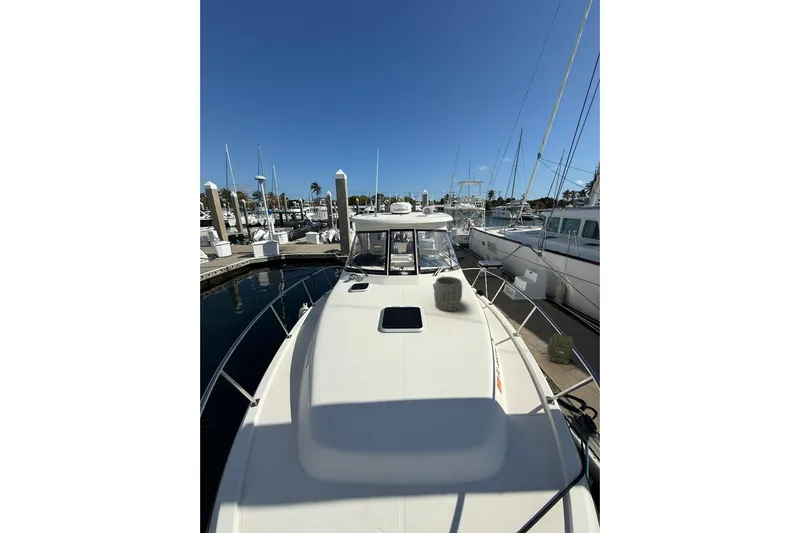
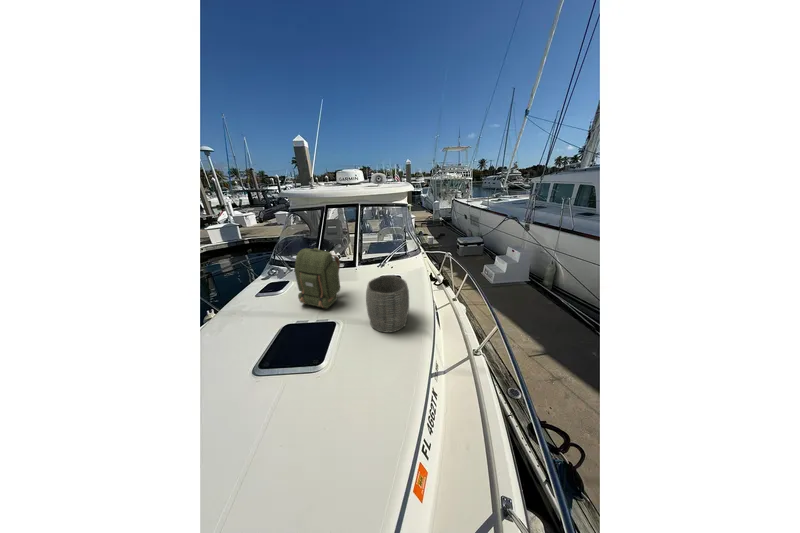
backpack: present [547,333,574,364] -> present [294,248,340,308]

